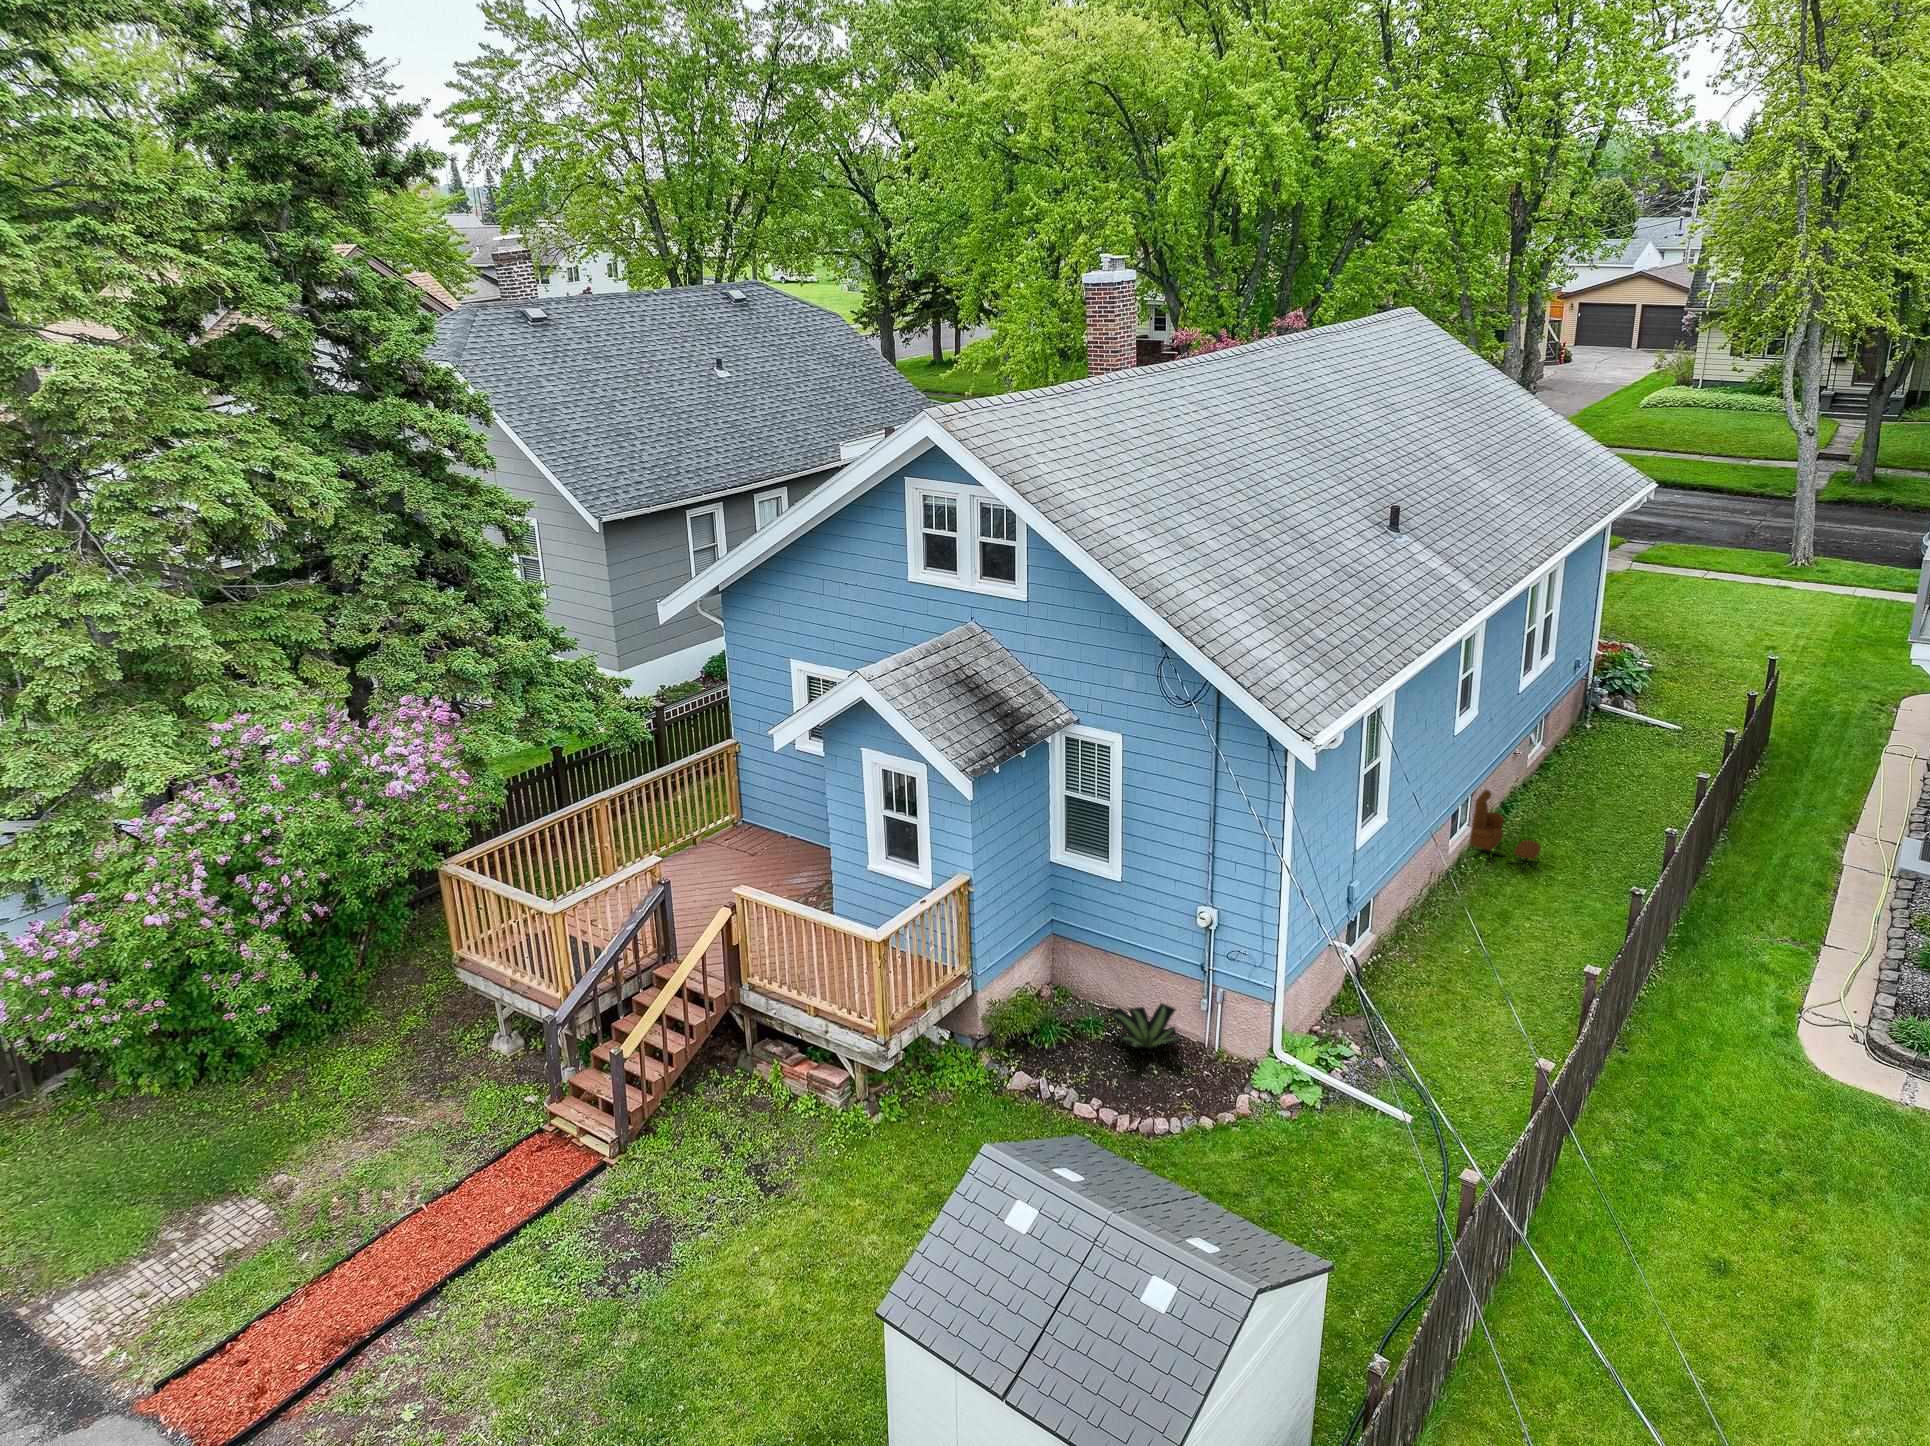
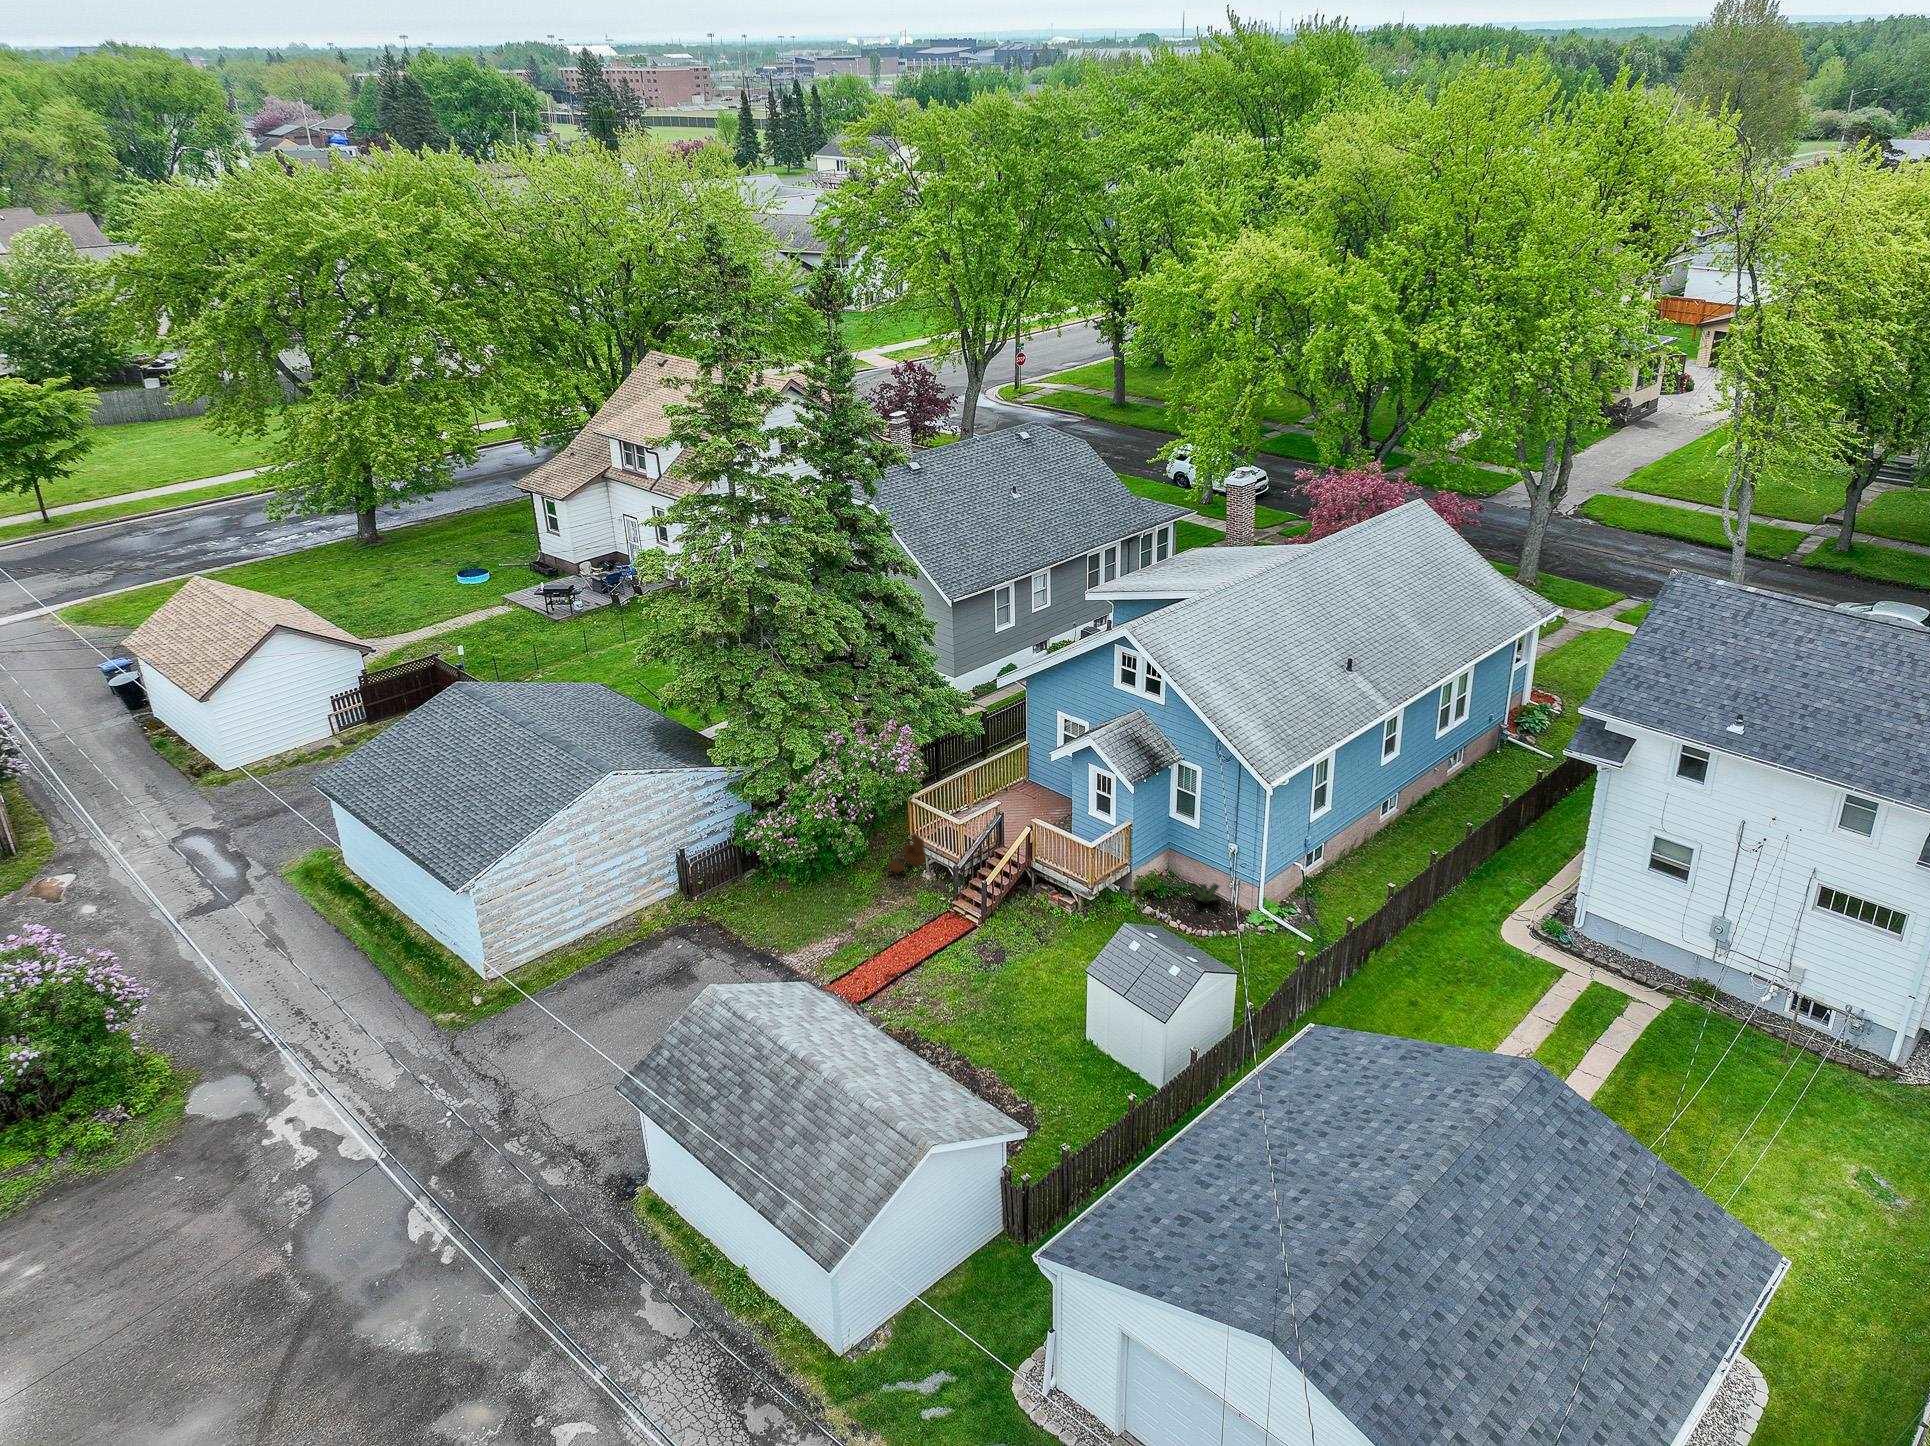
lounge chair: present [1470,790,1541,871] -> present [889,833,926,876]

